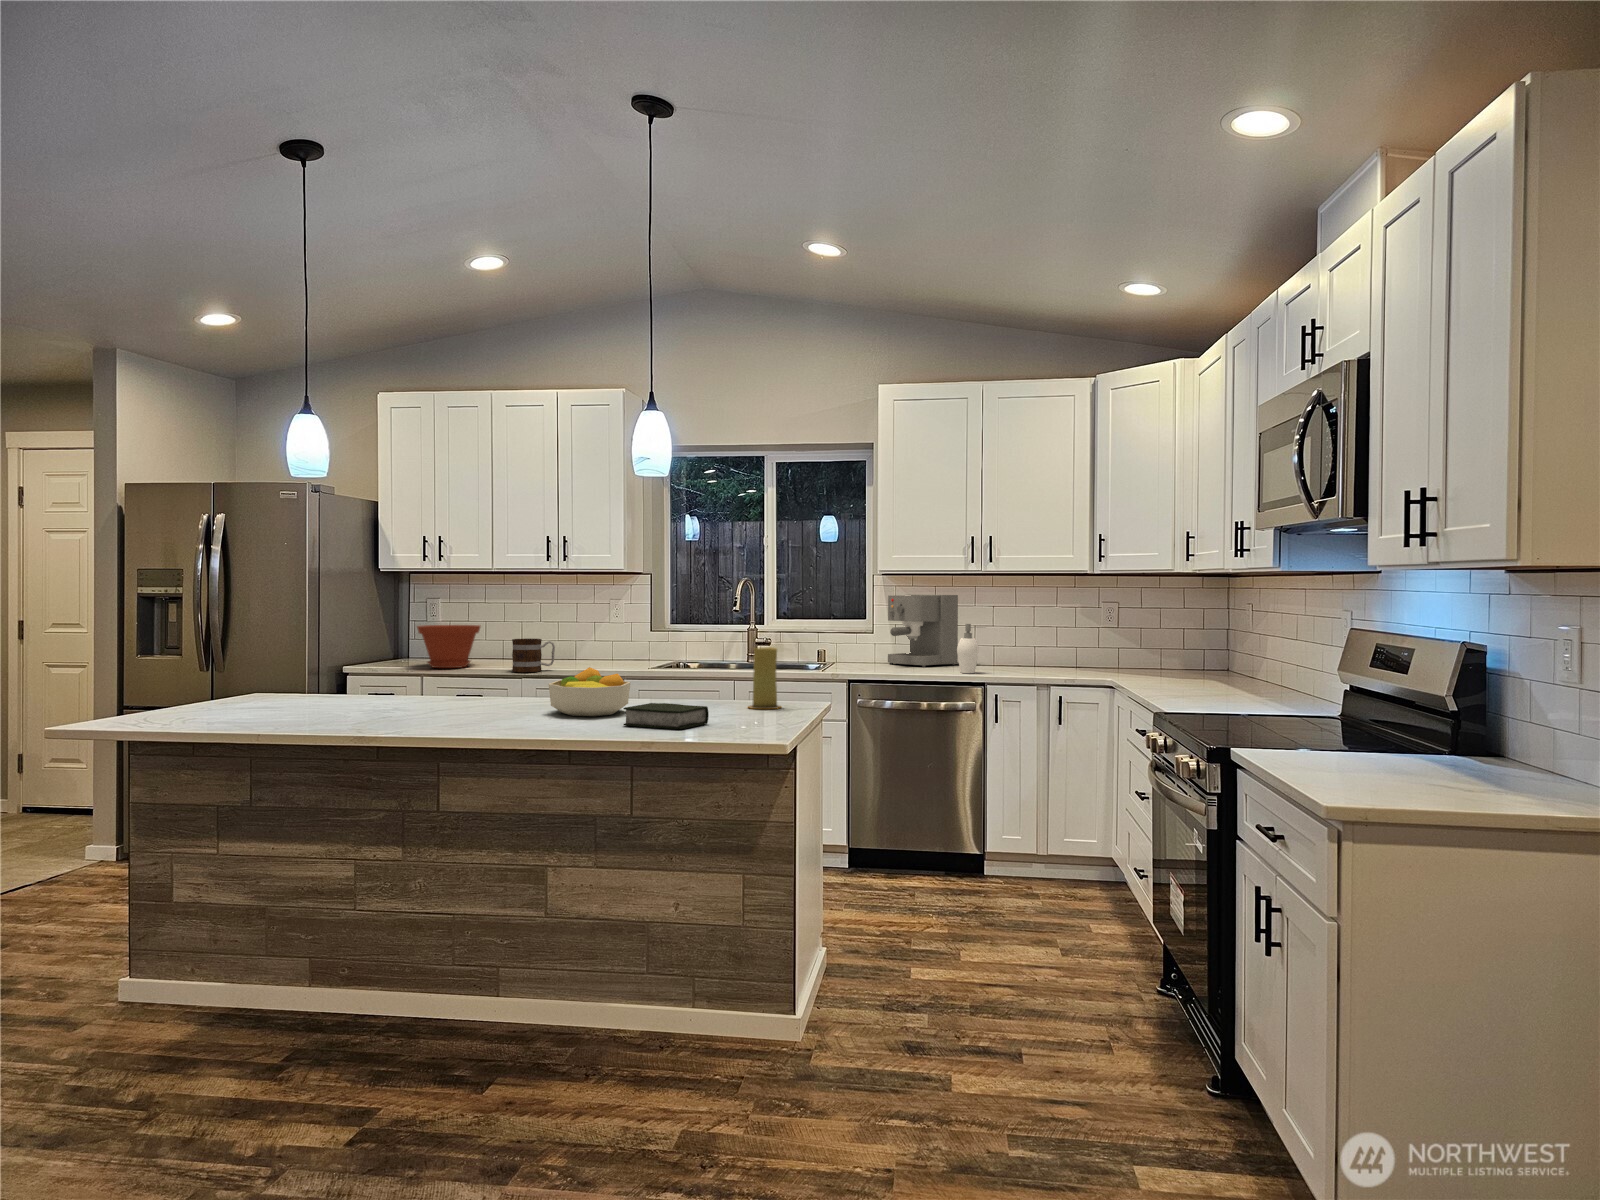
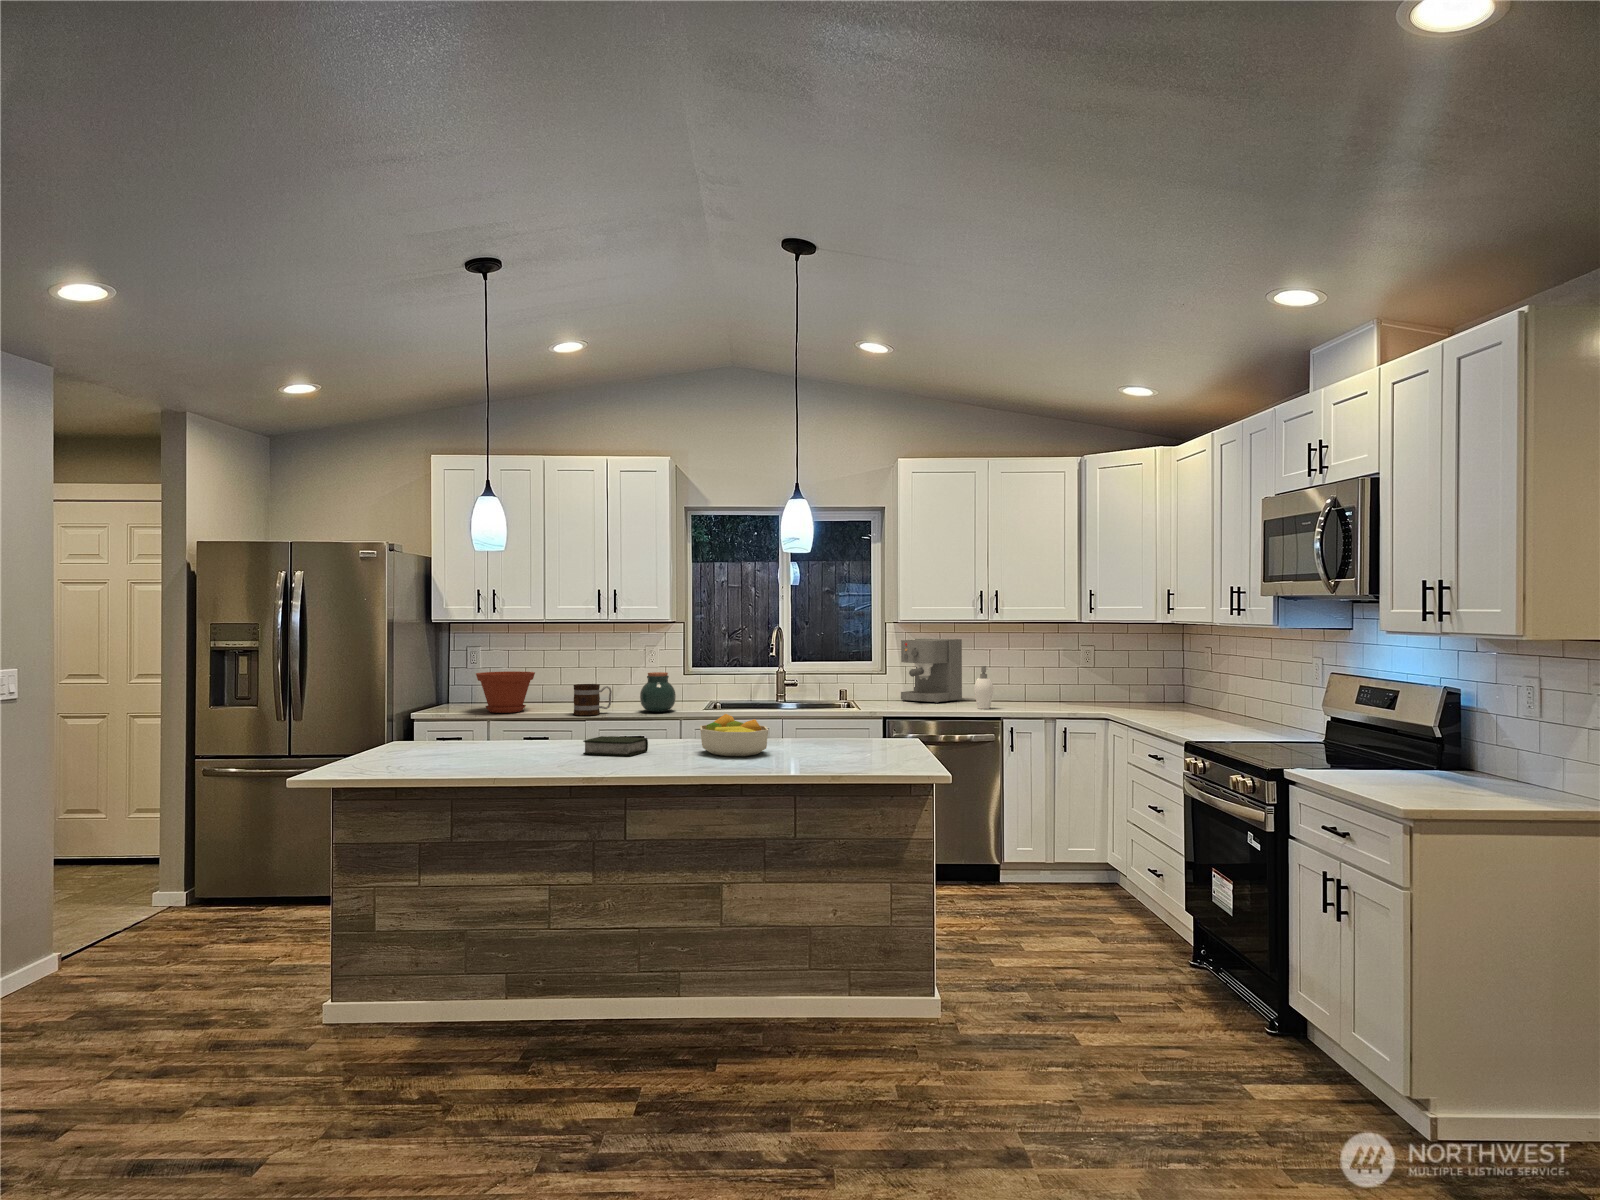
jar: none [586,627,625,670] -> present [640,672,676,712]
candle: present [748,647,781,709] -> none [856,694,885,746]
book: present [623,703,709,729] -> present [583,736,648,756]

